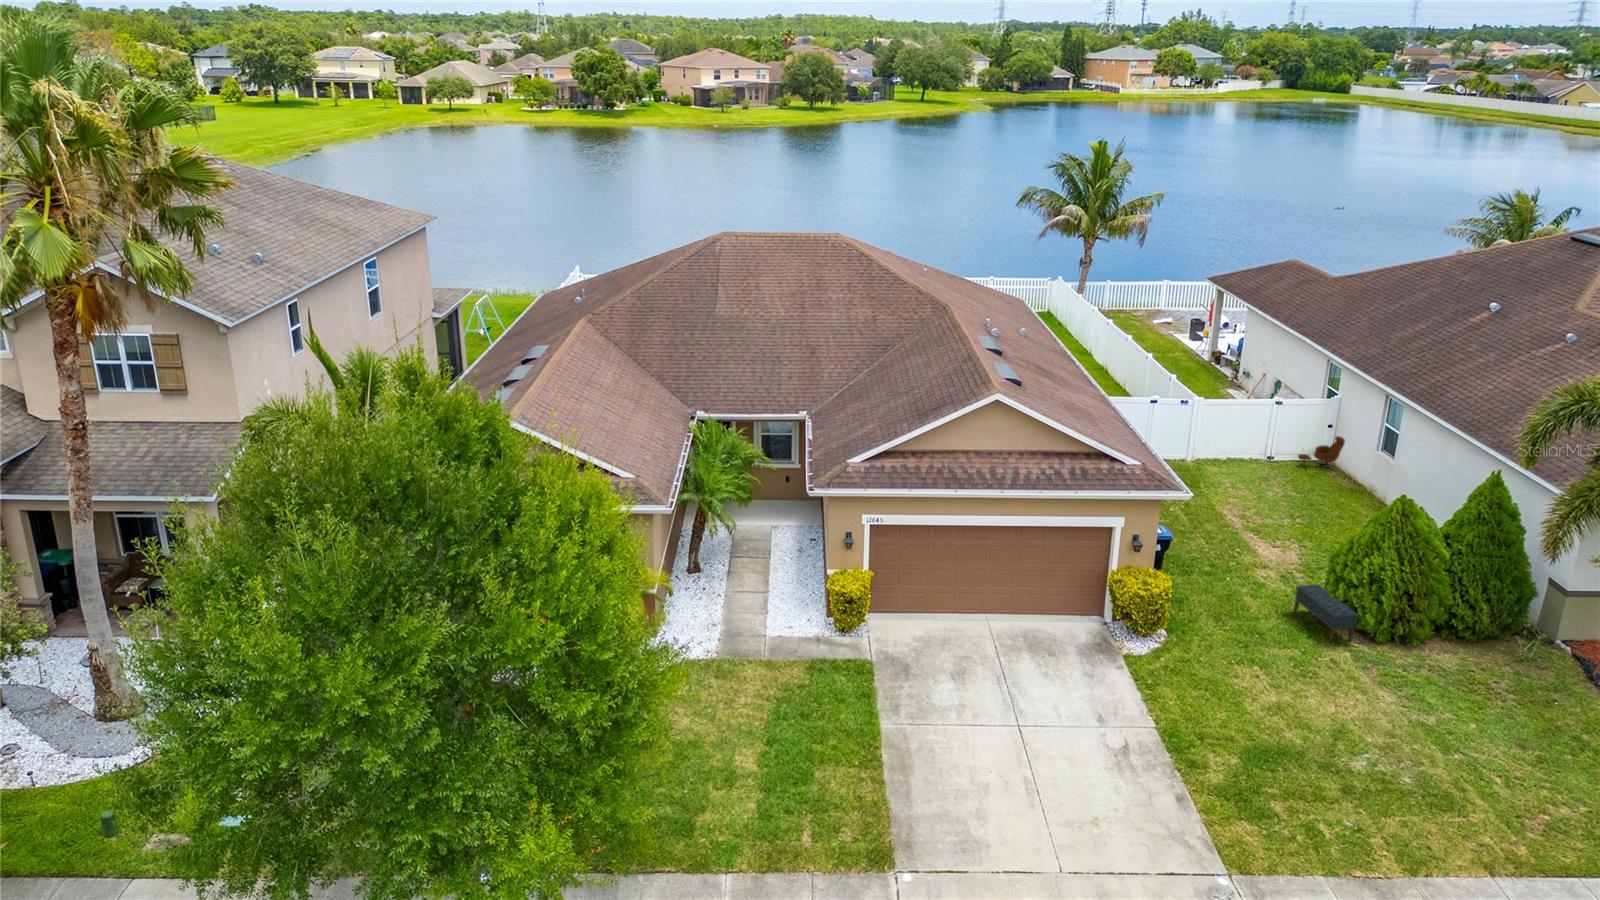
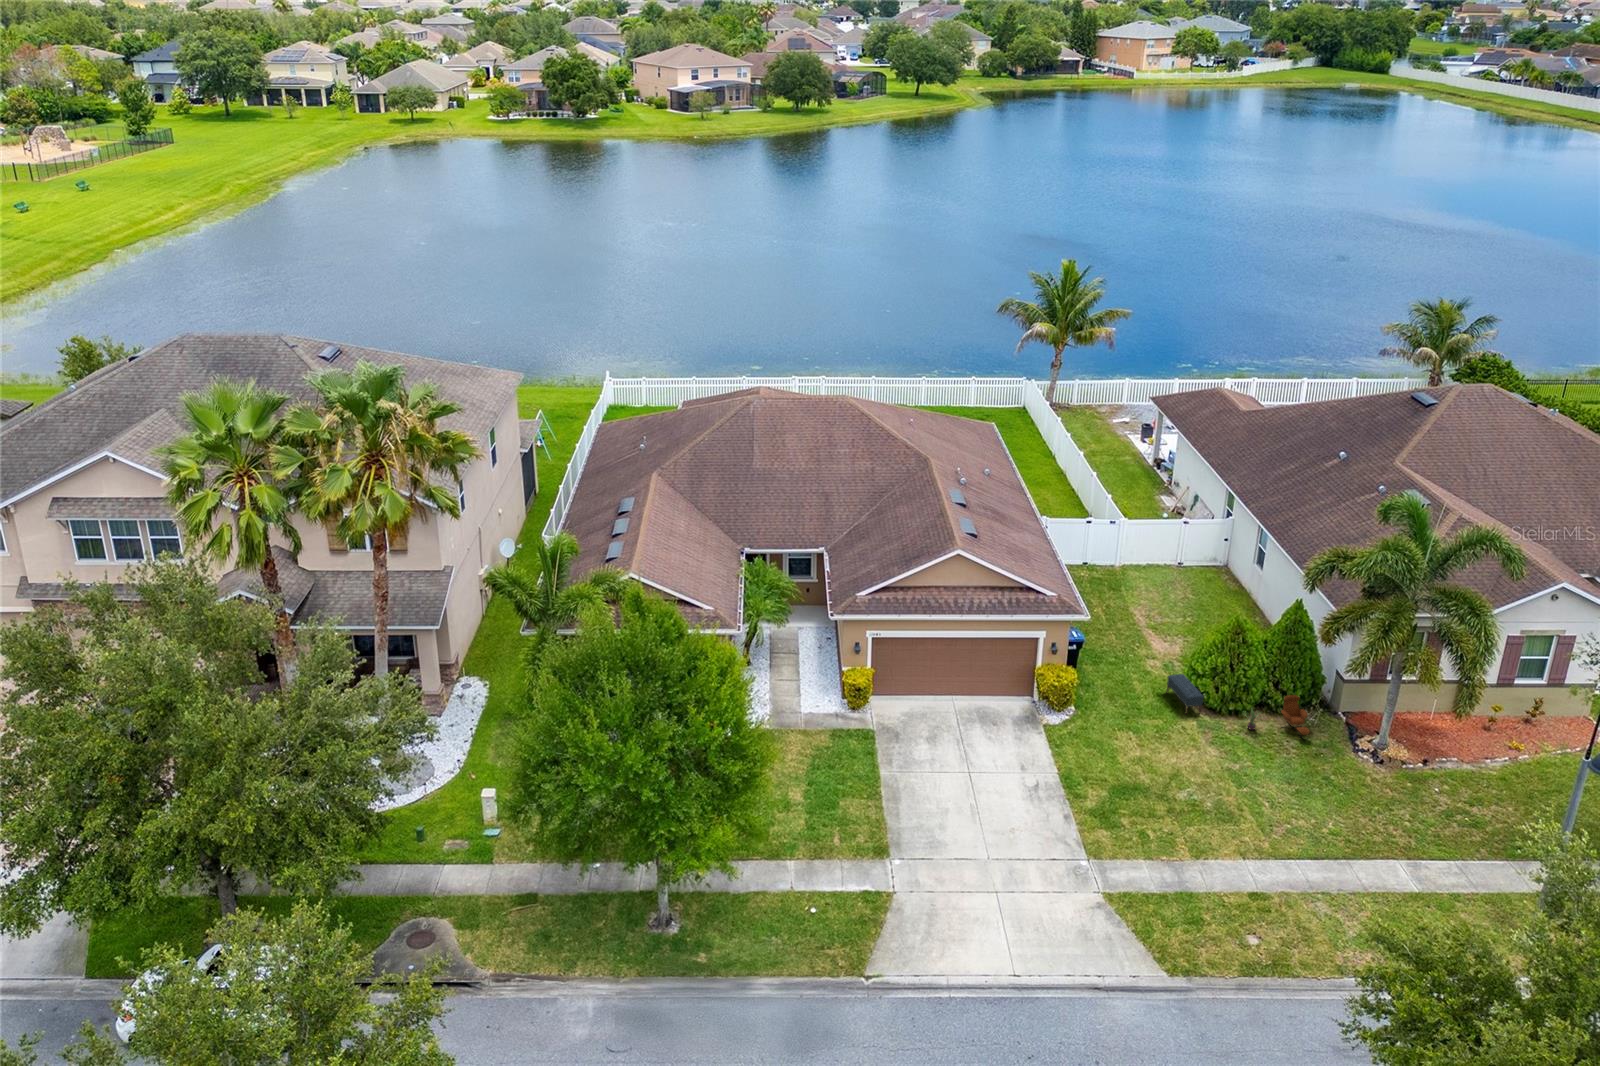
lounge chair: present [1298,436,1345,466] -> present [1281,695,1310,738]
decorative plant: none [1417,629,1456,665] -> present [1244,709,1258,730]

